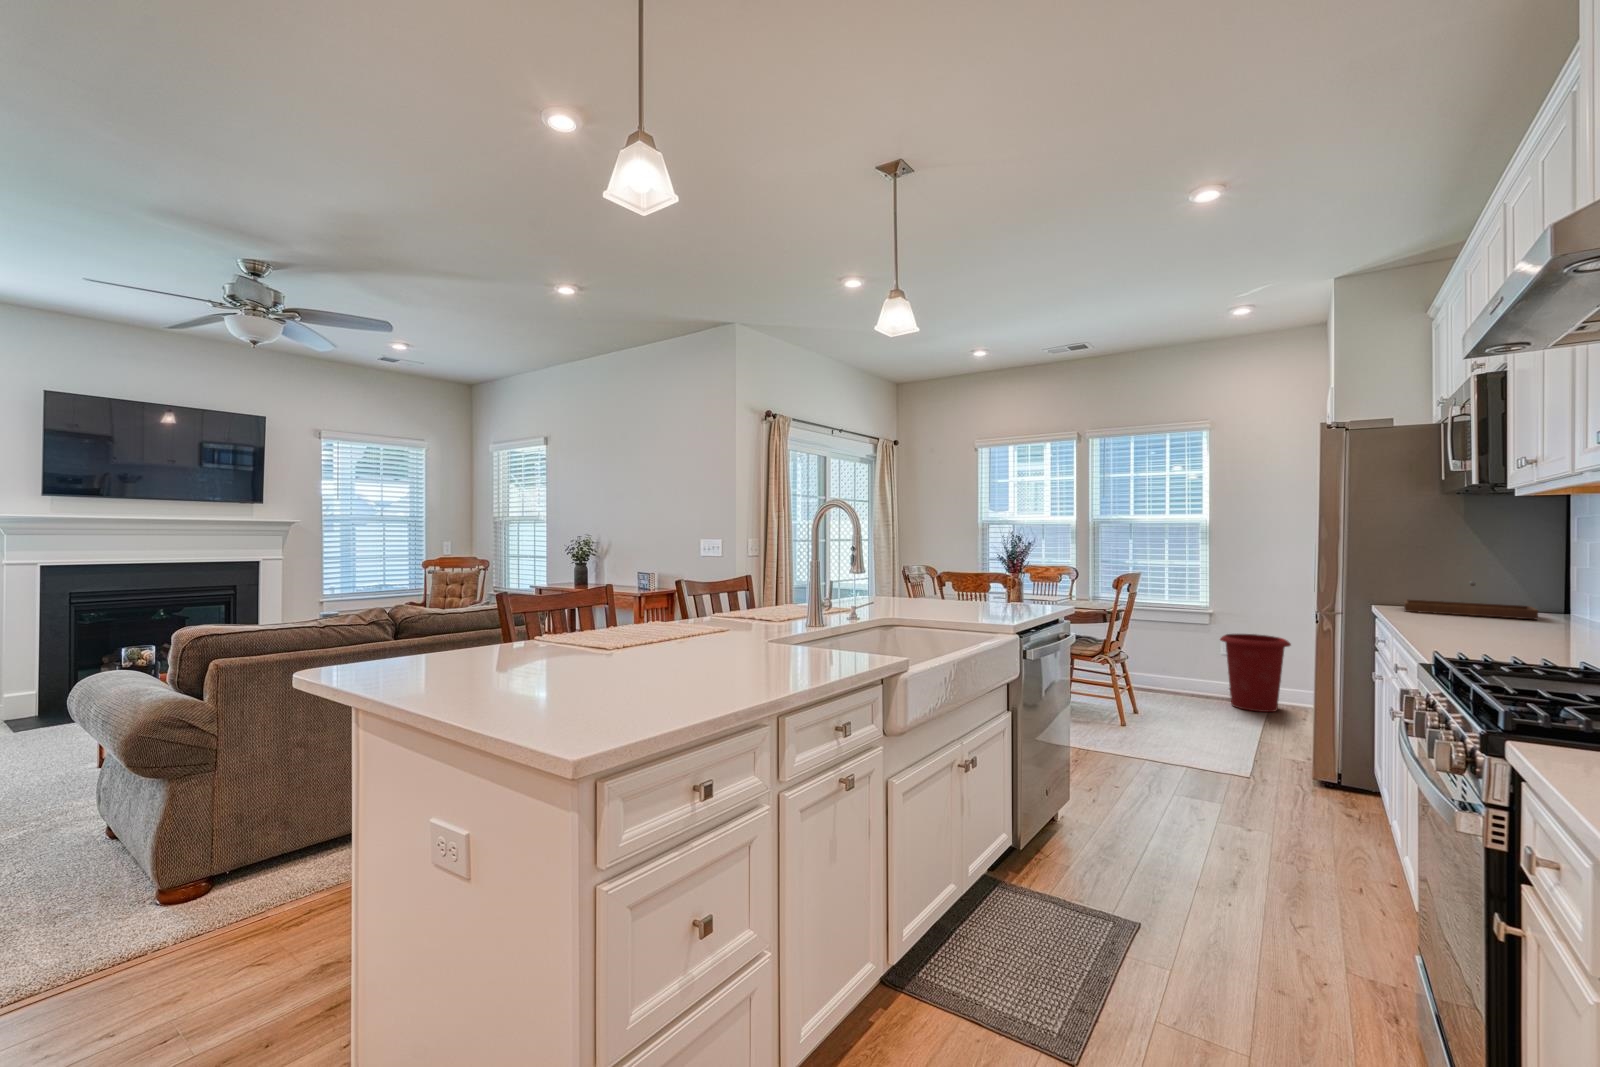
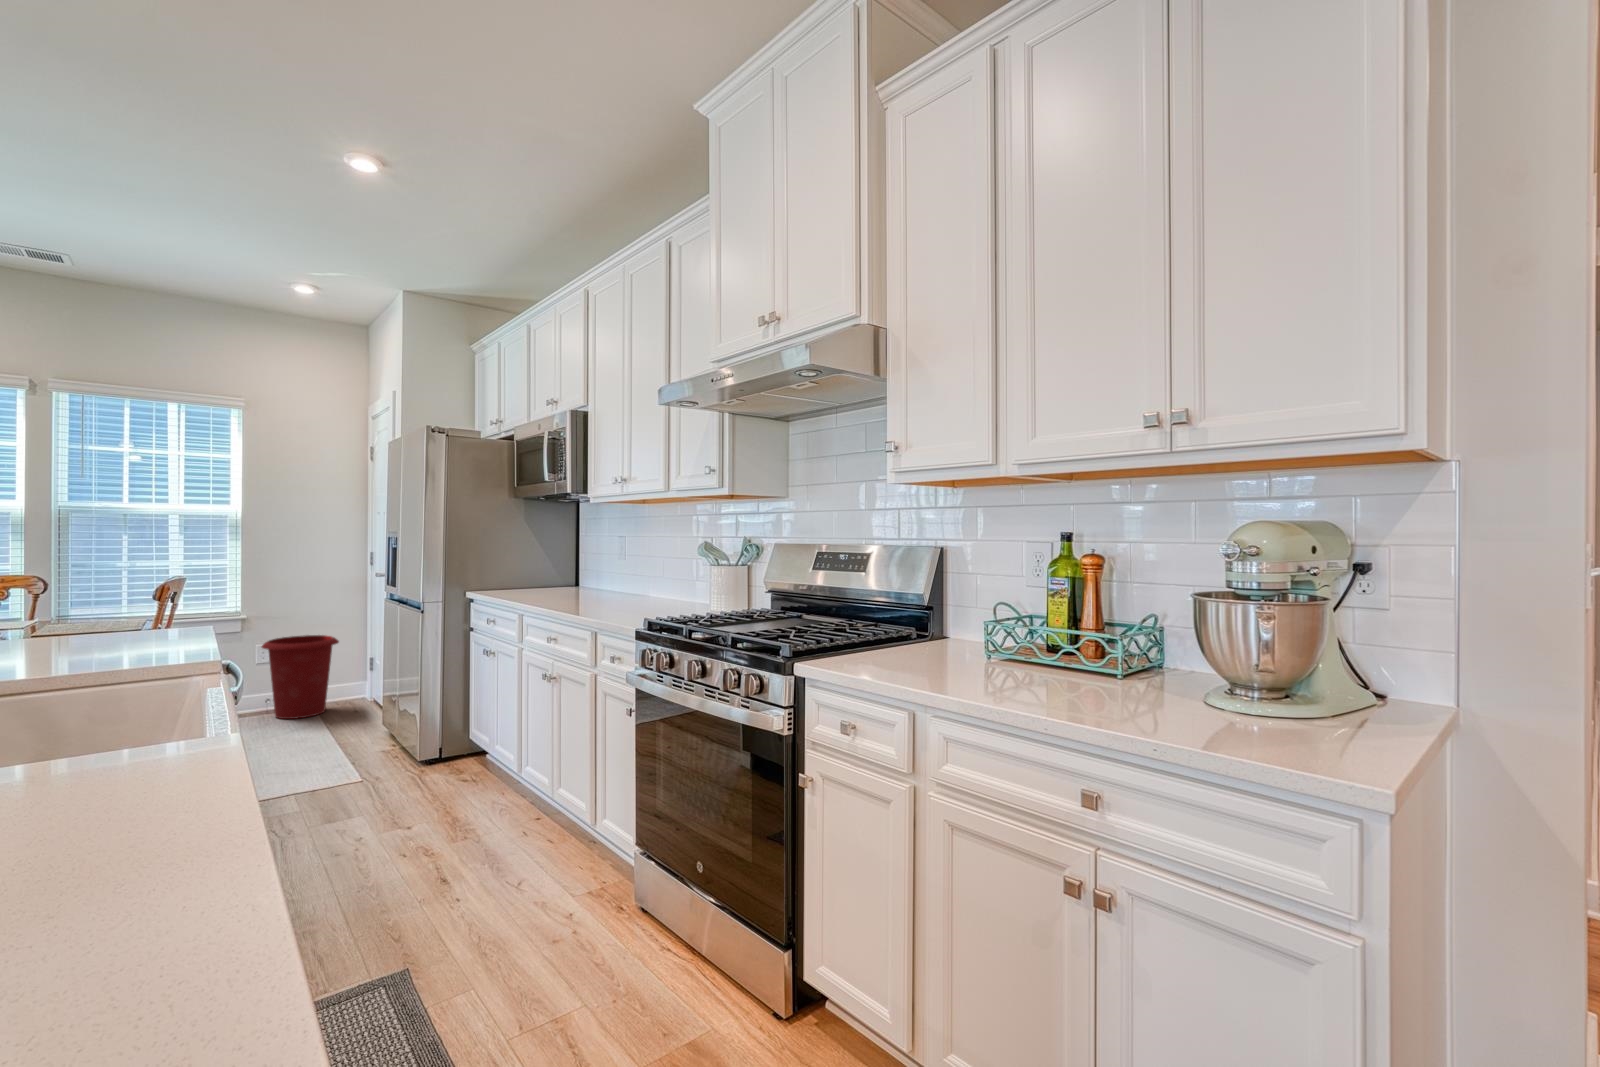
tray: present [1404,581,1538,619] -> none [492,569,577,598]

